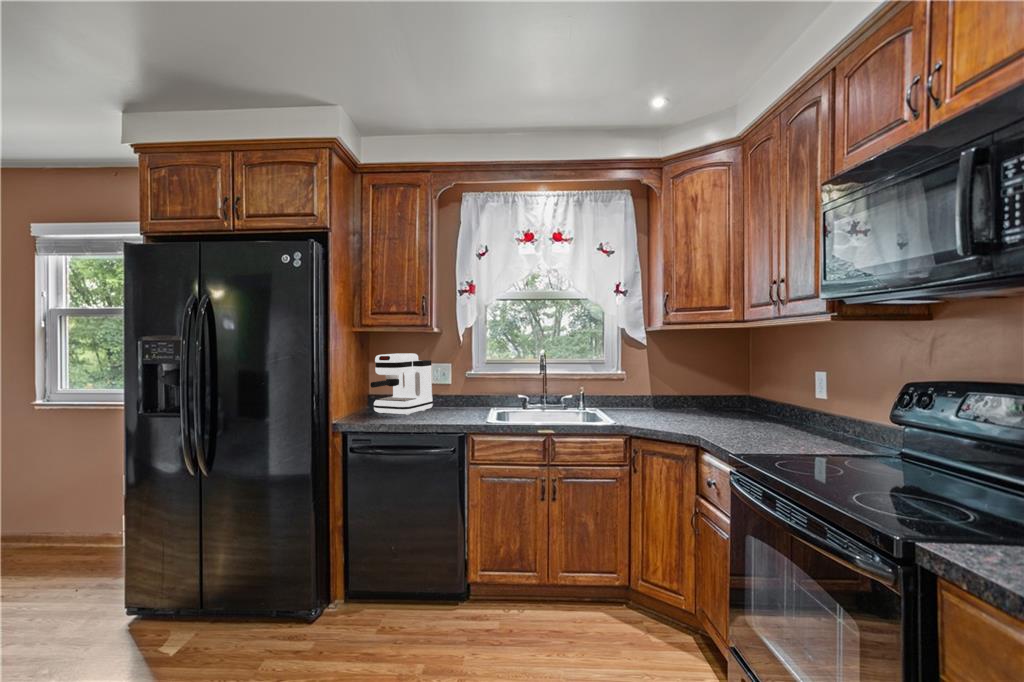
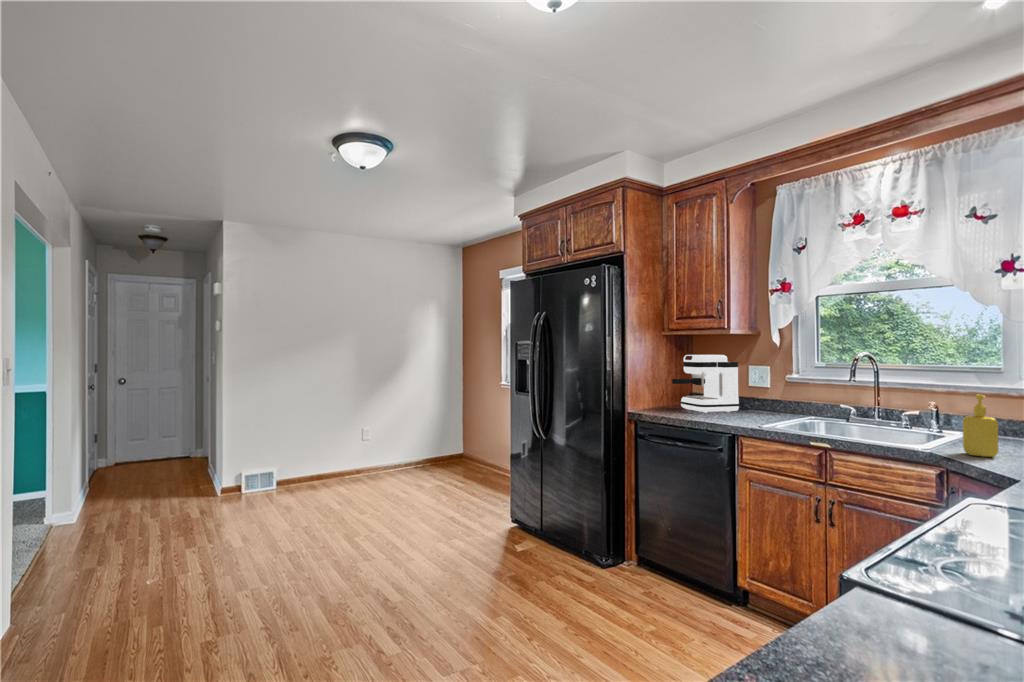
soap dispenser: none [635,378,658,423] -> present [963,394,999,457]

